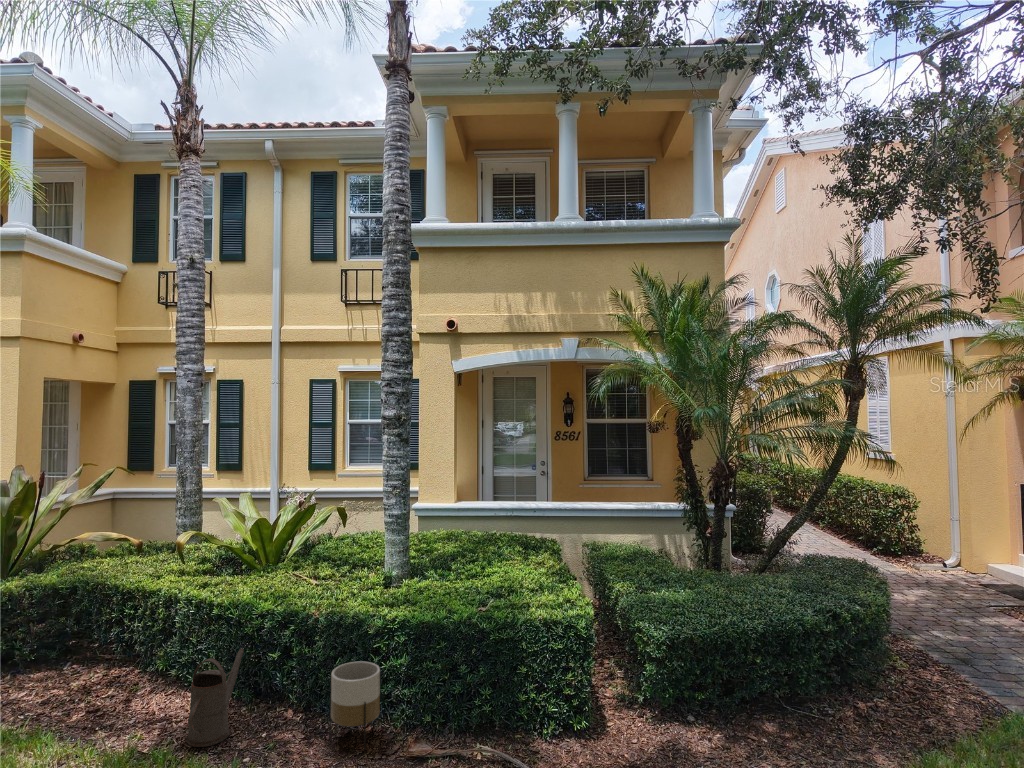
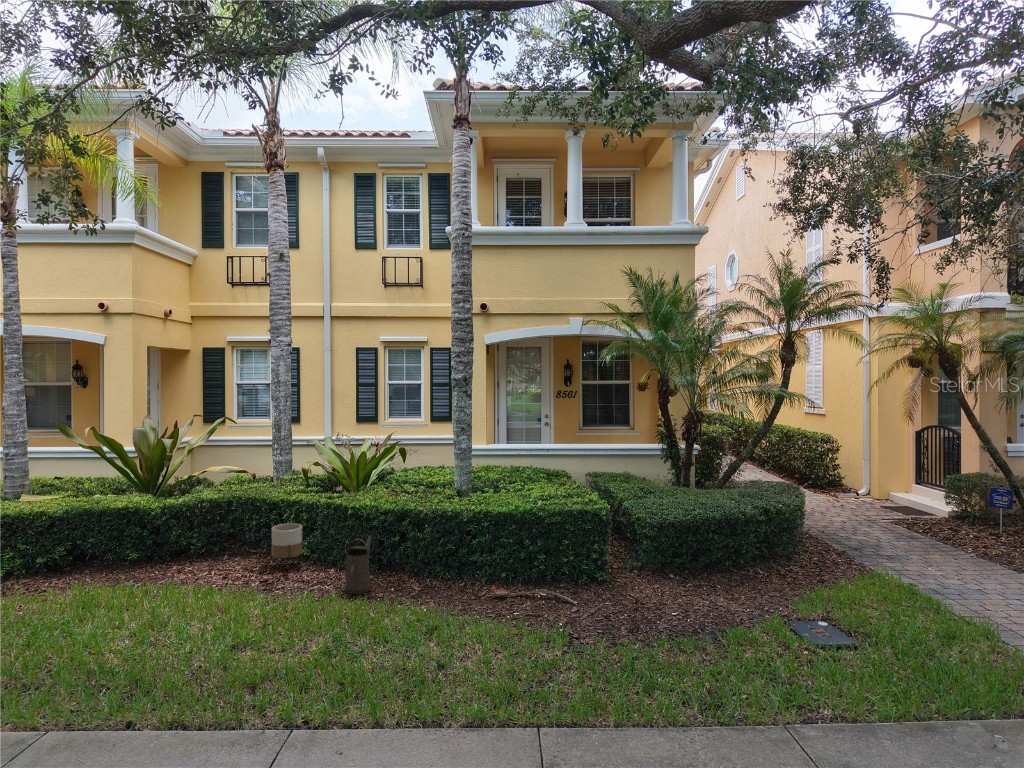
planter: present [329,661,380,750] -> present [272,523,302,572]

